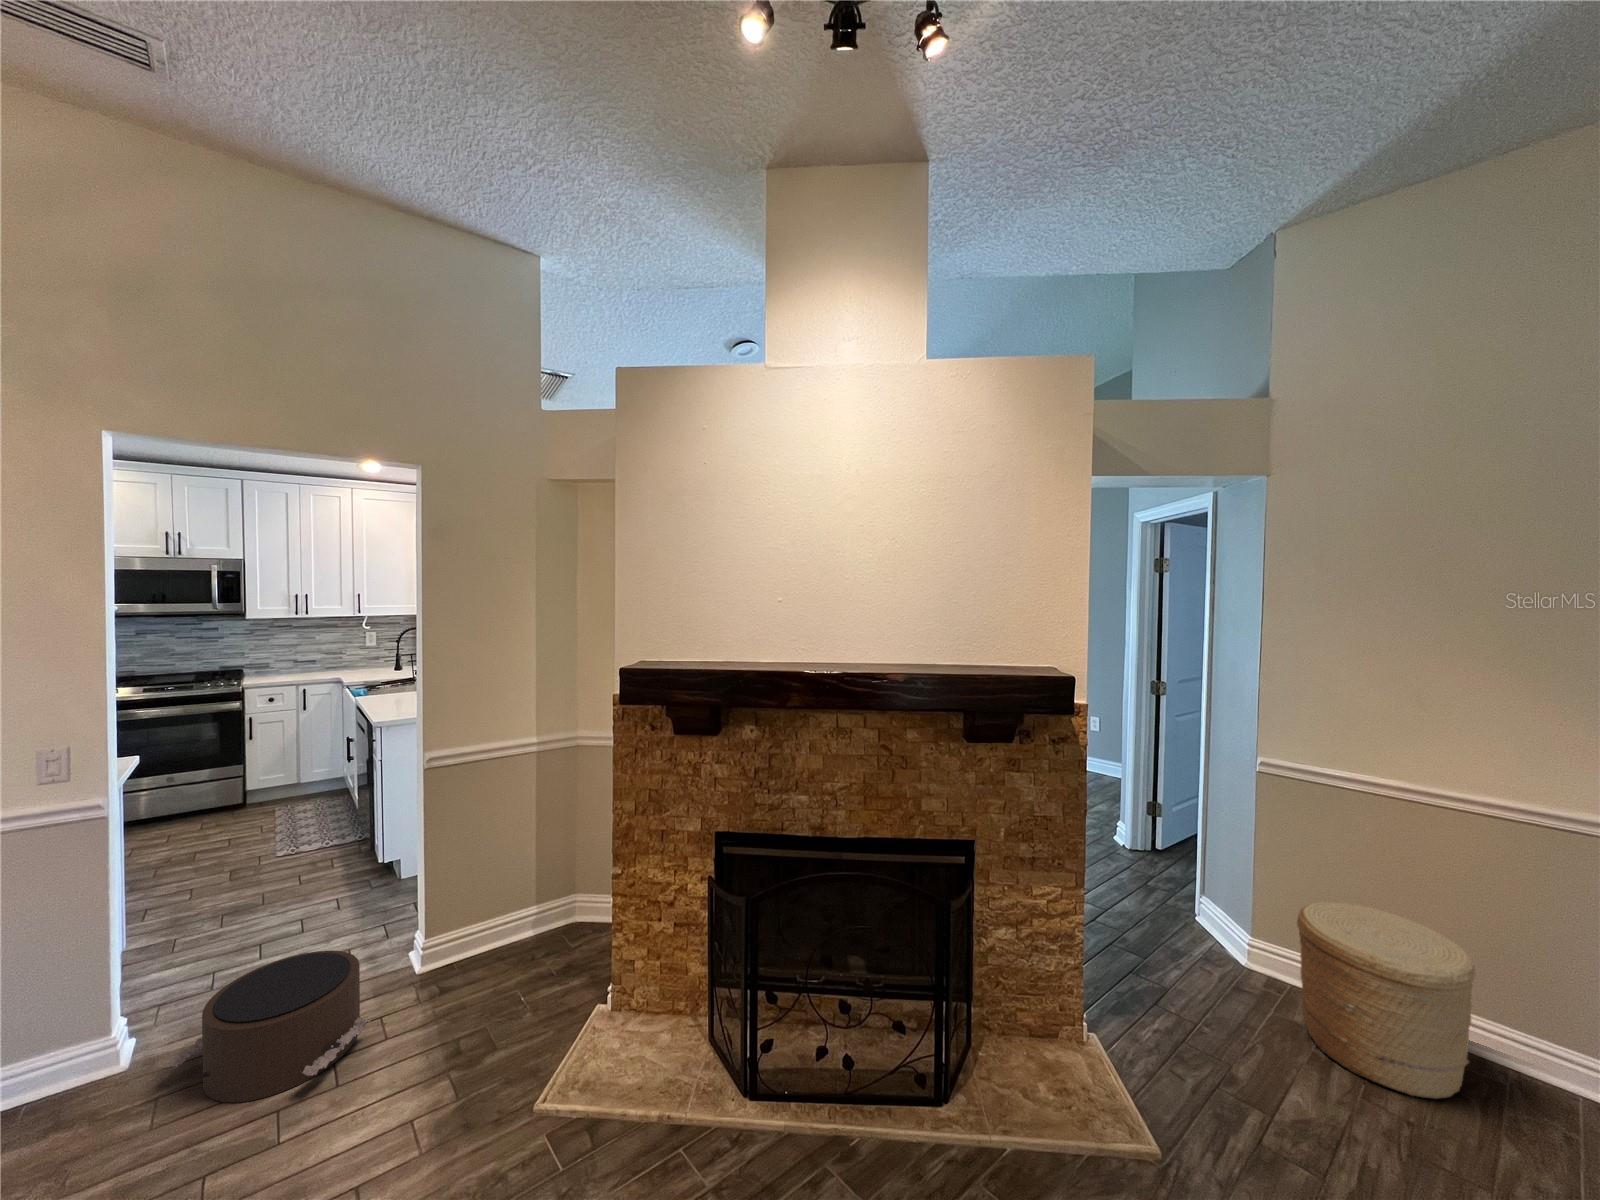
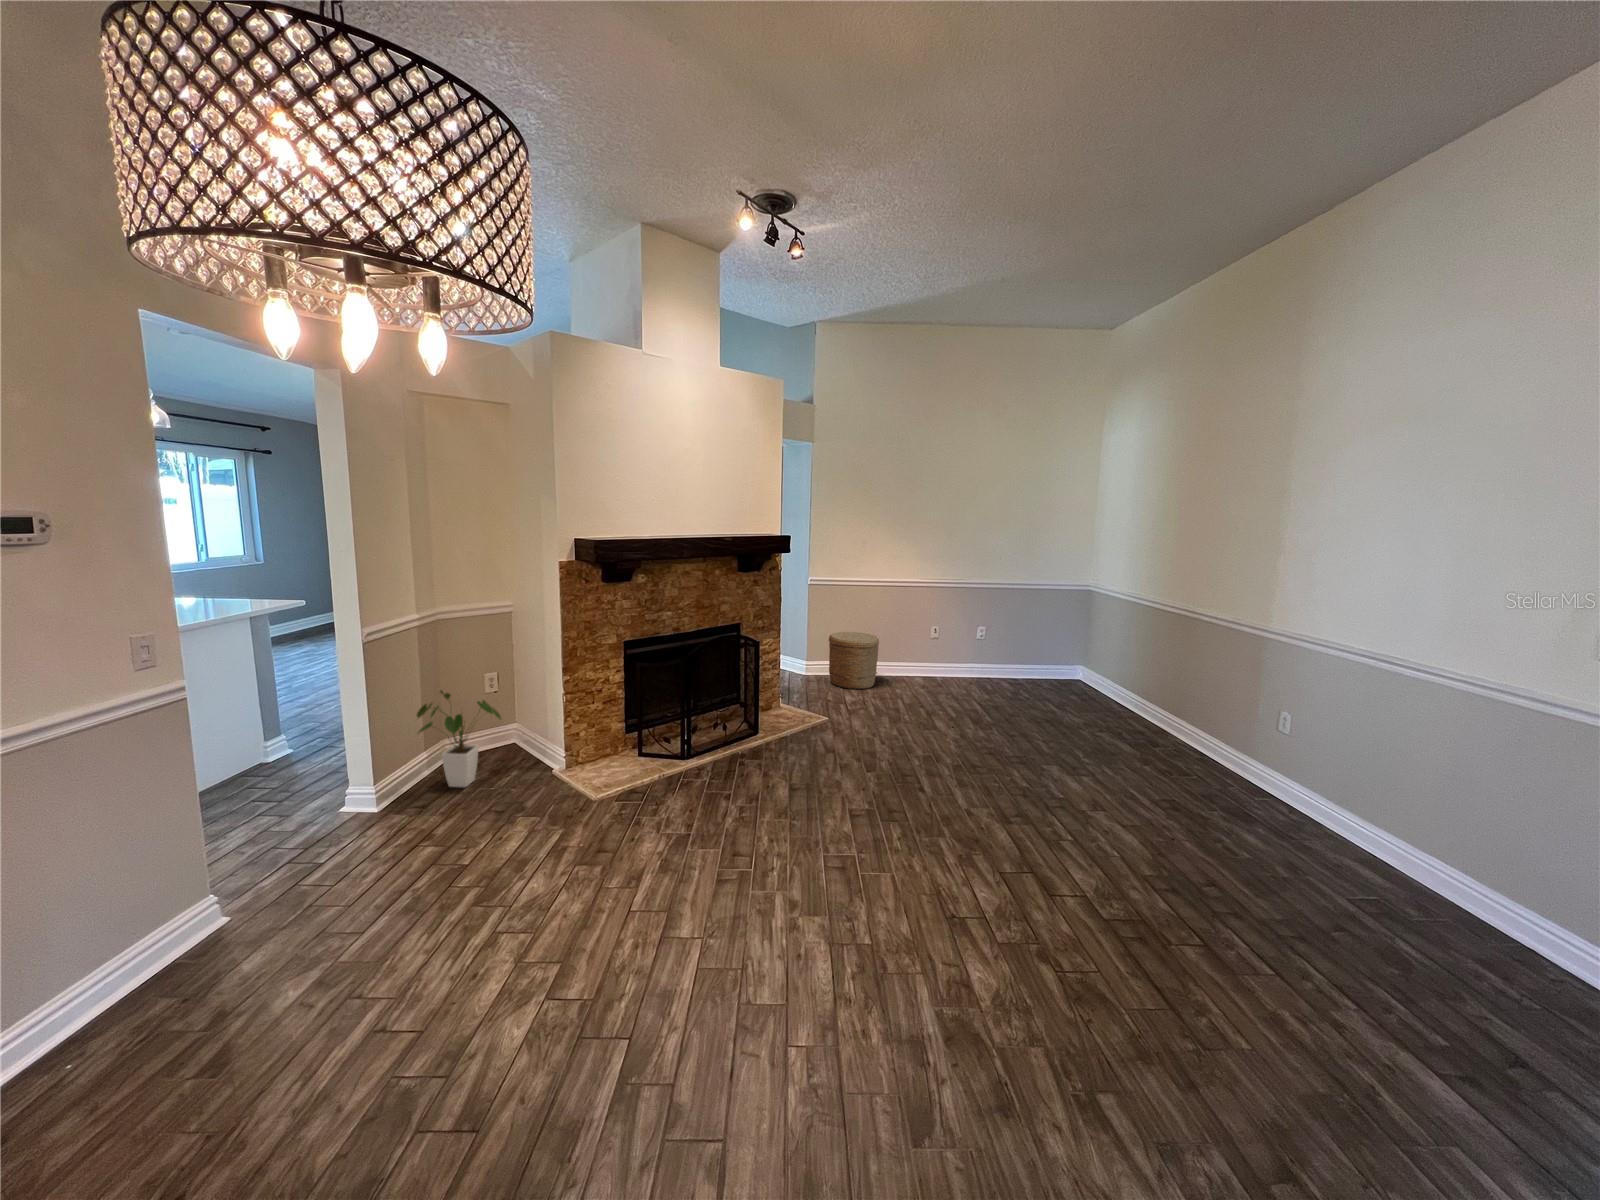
house plant: none [479,837,559,979] -> present [417,690,501,787]
pouf: present [166,951,372,1103] -> none [291,787,449,889]

